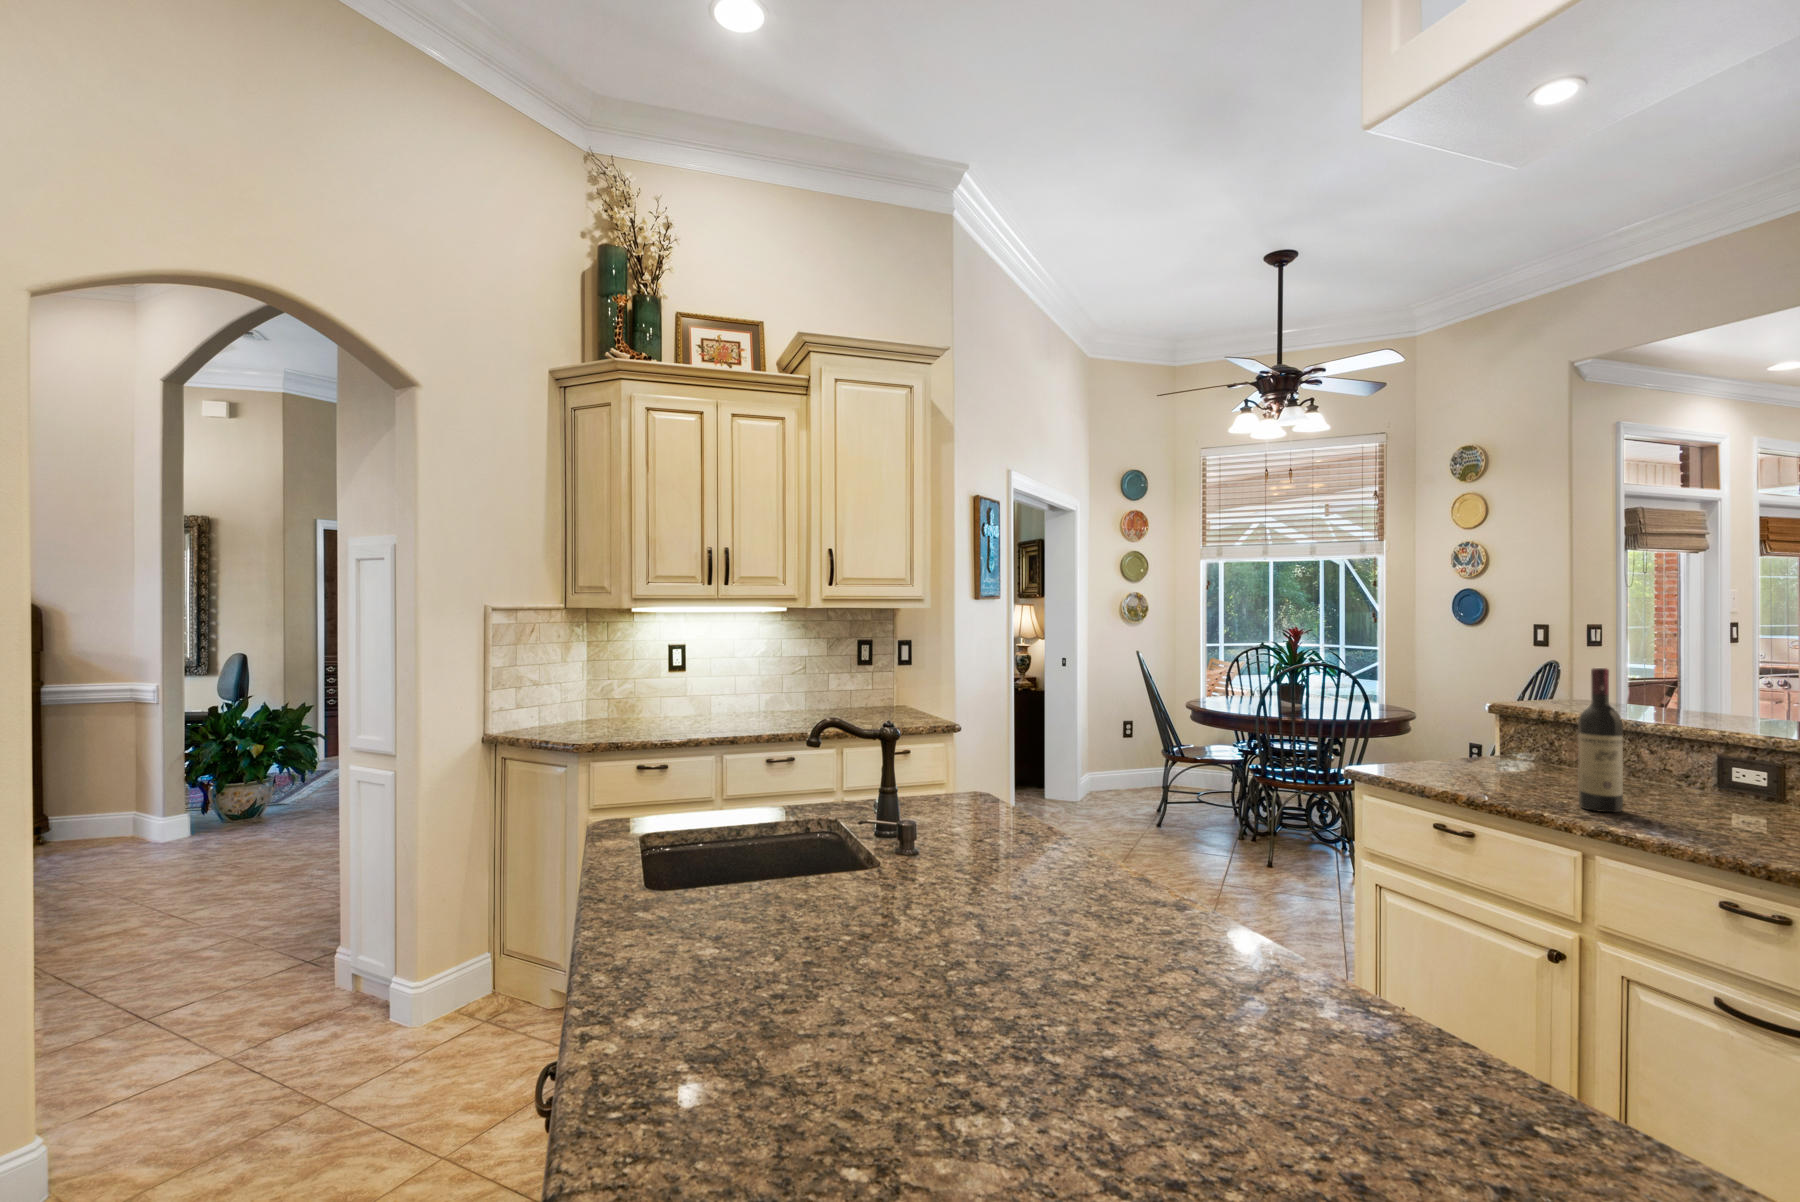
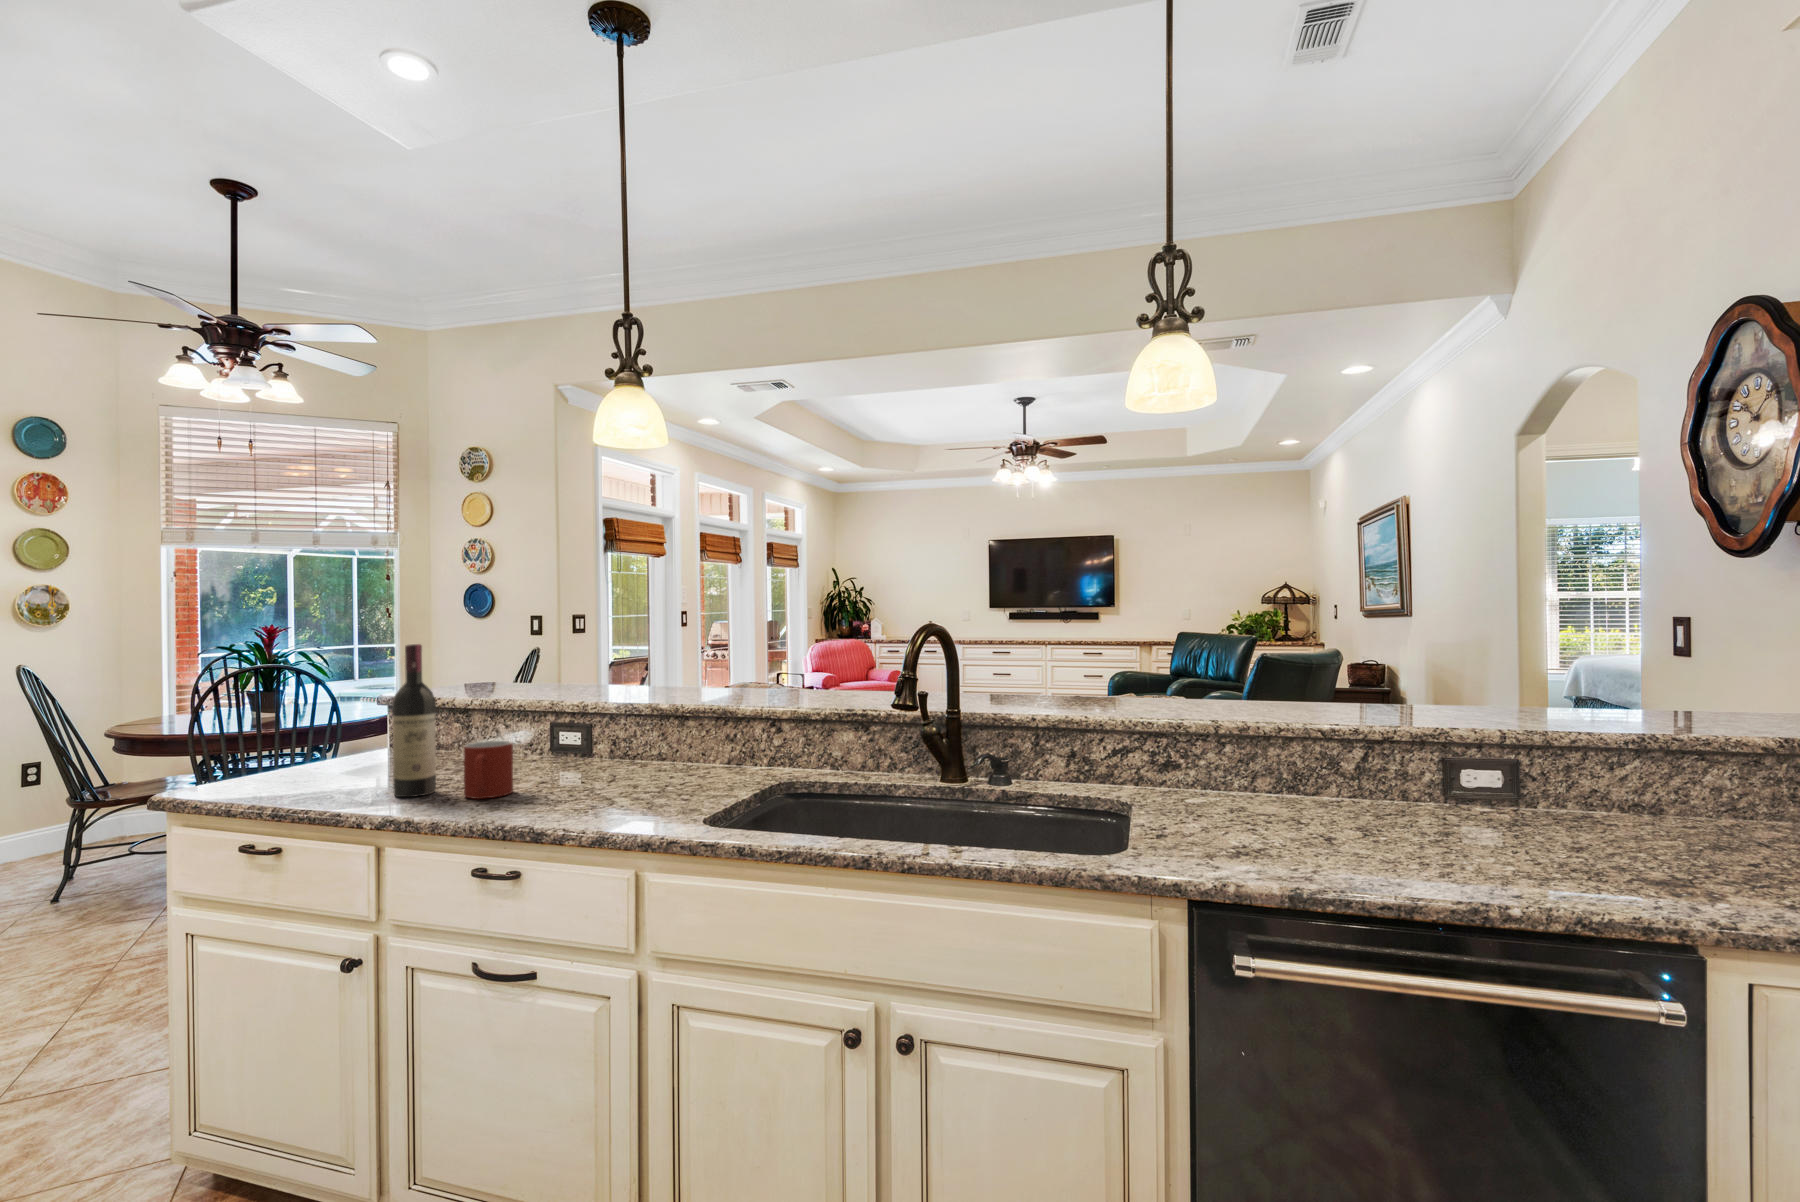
mug: none [1664,770,1723,829] -> present [464,741,513,799]

